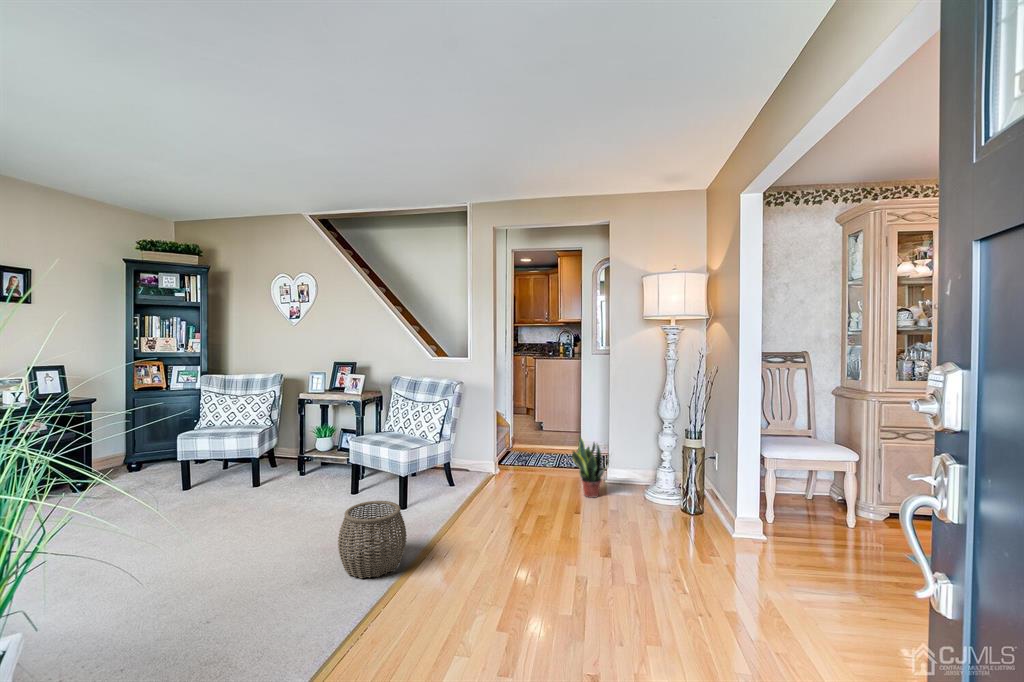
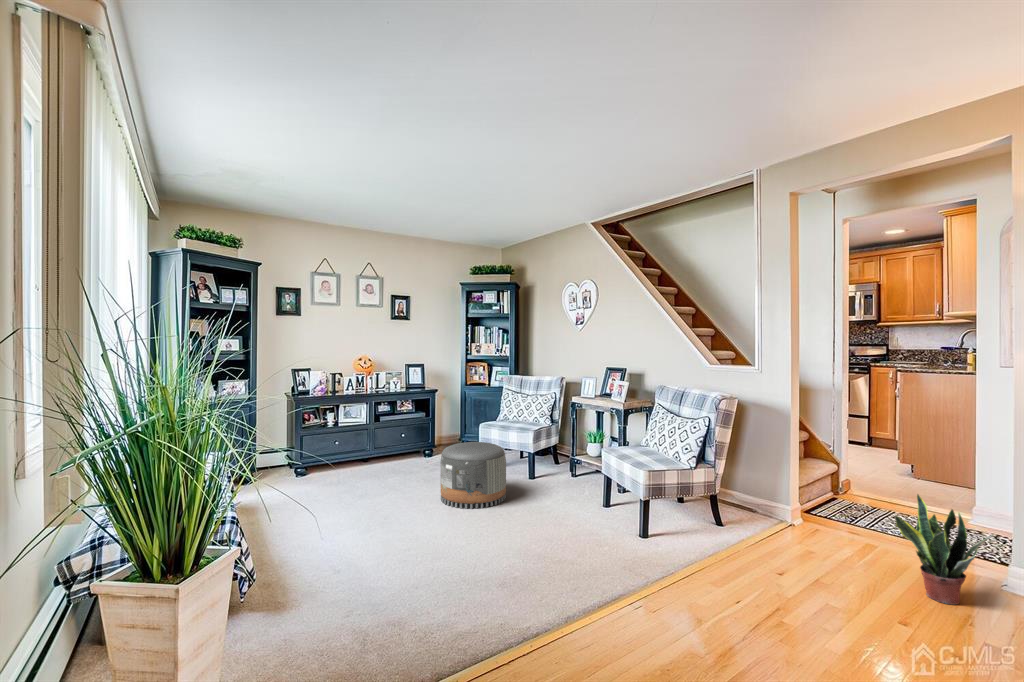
pouf: none [153,453,244,534] -> present [440,442,506,509]
woven basket: present [338,501,407,578] -> none [529,516,601,602]

